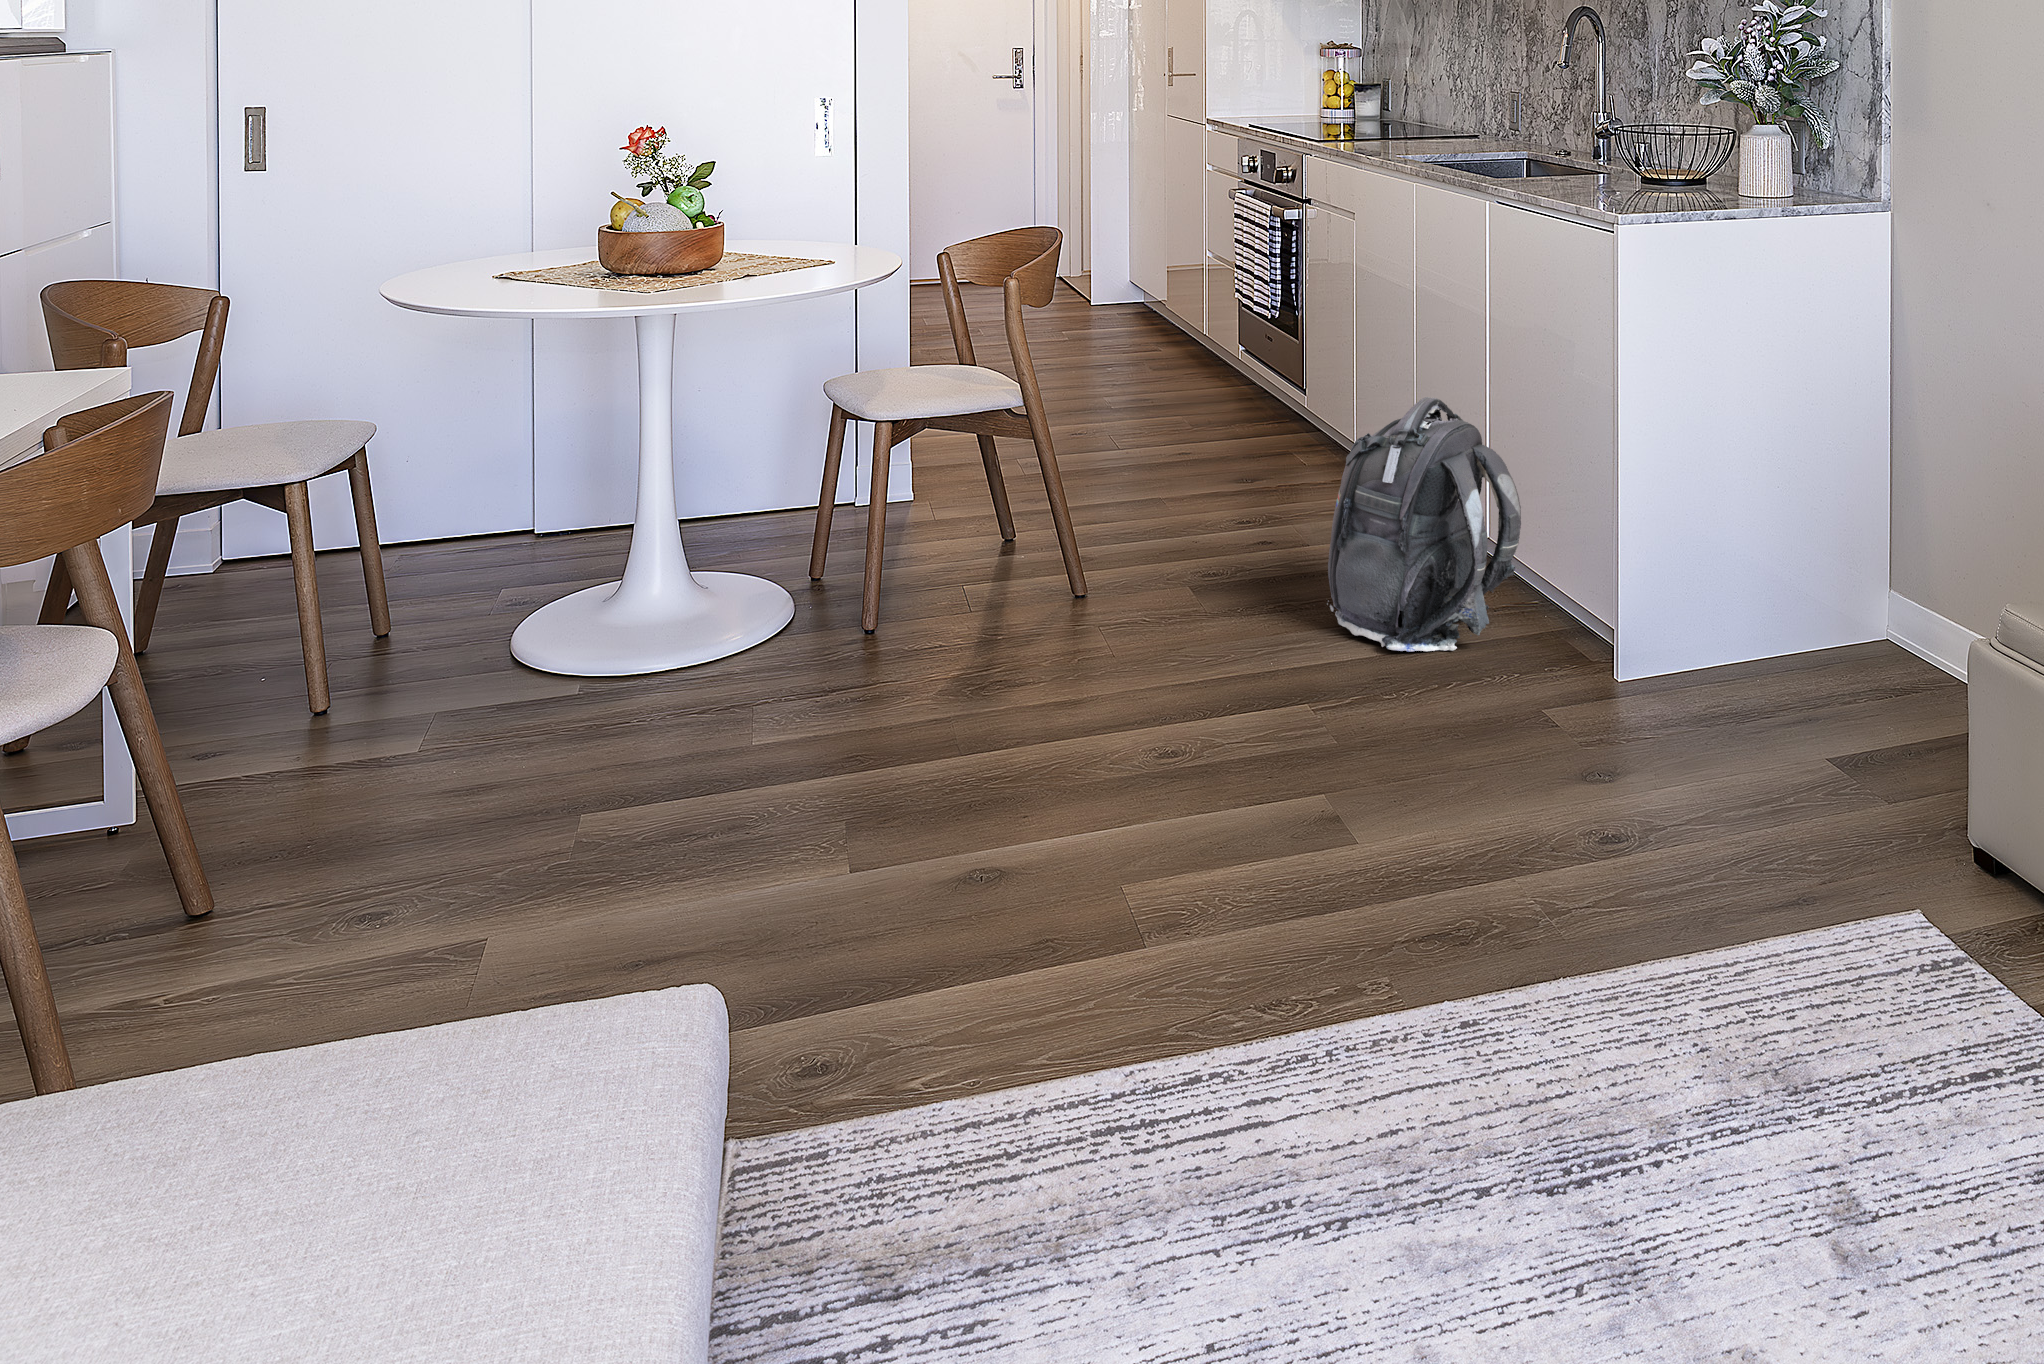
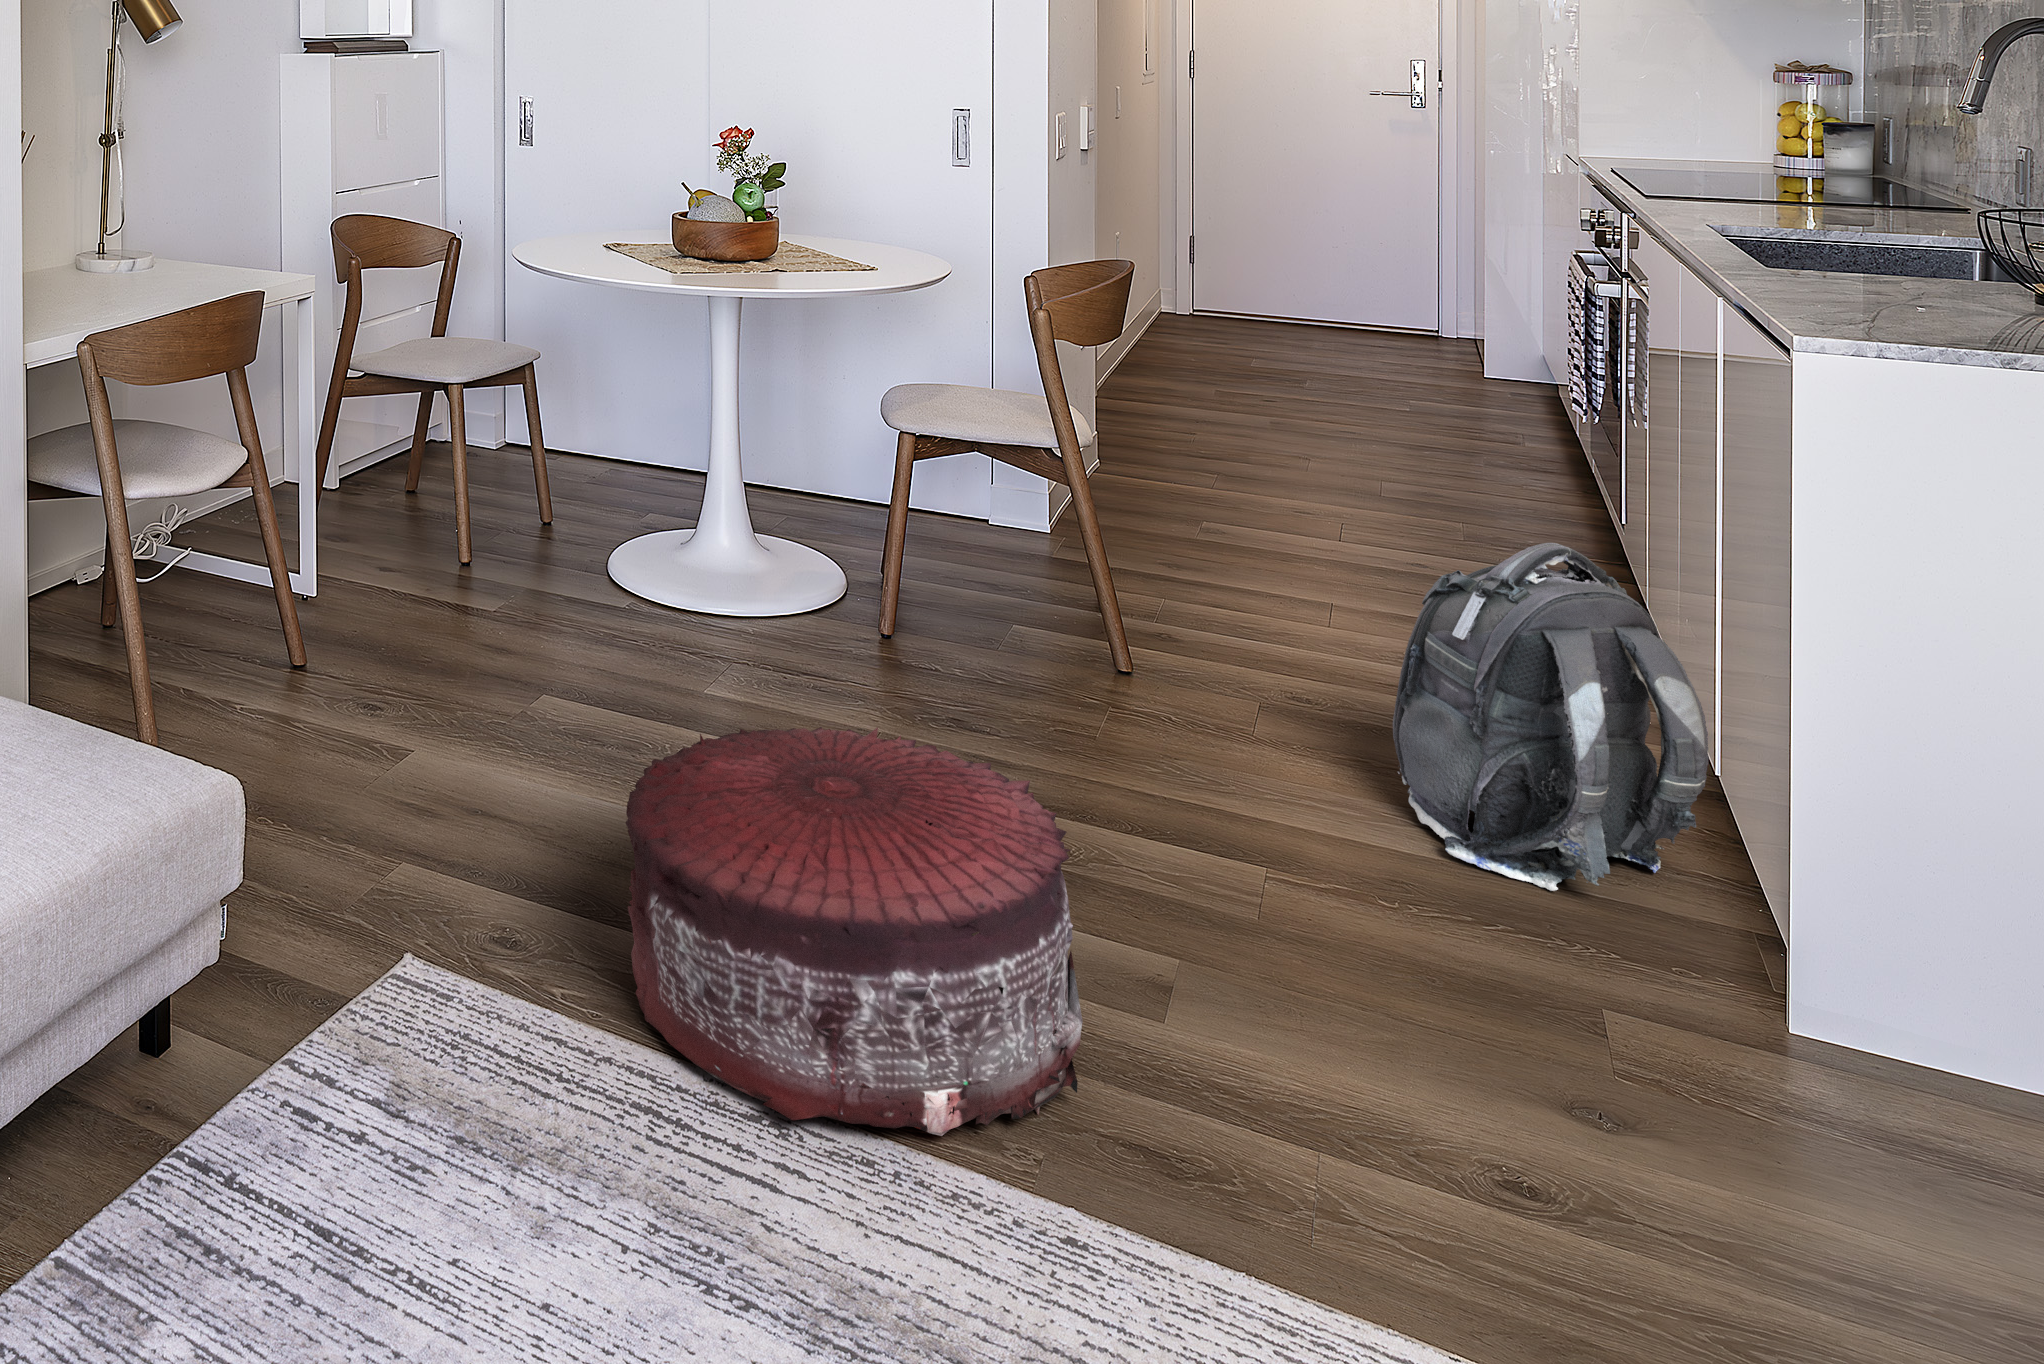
pouf: none [936,681,1378,1068] -> present [626,727,1083,1136]

